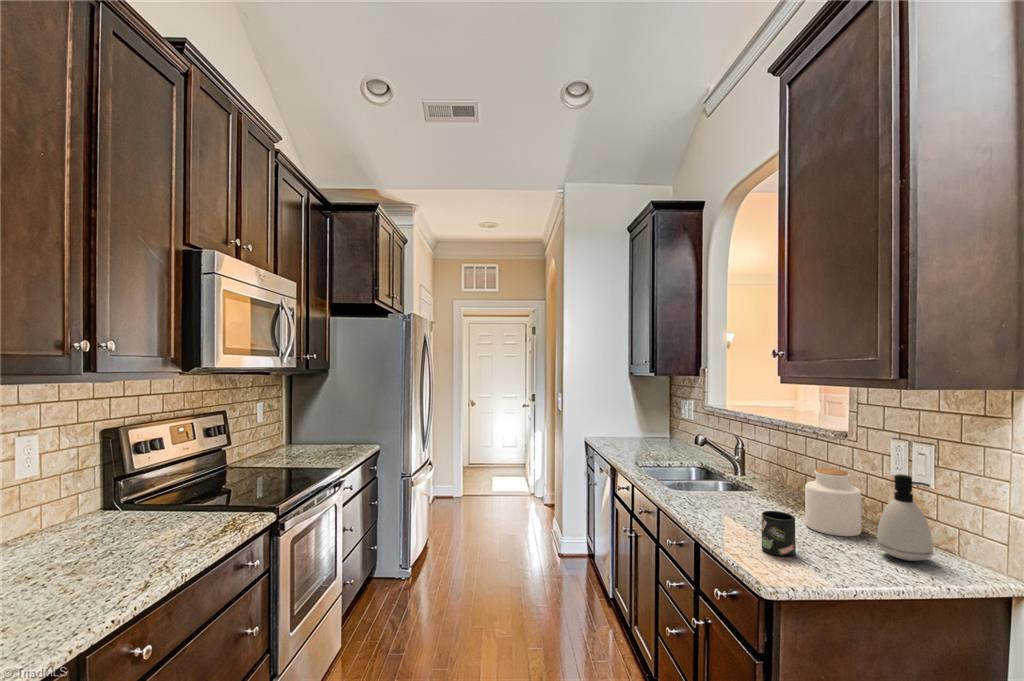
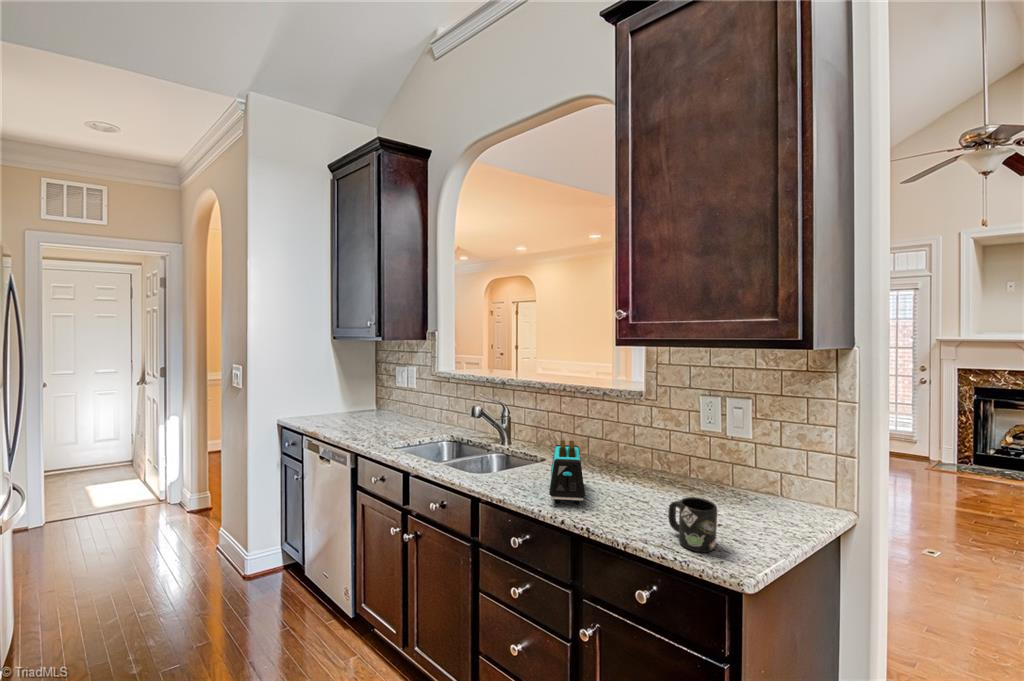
toaster: none [701,462,755,515] -> present [549,440,585,504]
jar: present [805,468,862,536] -> none [647,432,699,501]
soap dispenser: present [877,474,933,561] -> none [740,433,792,514]

